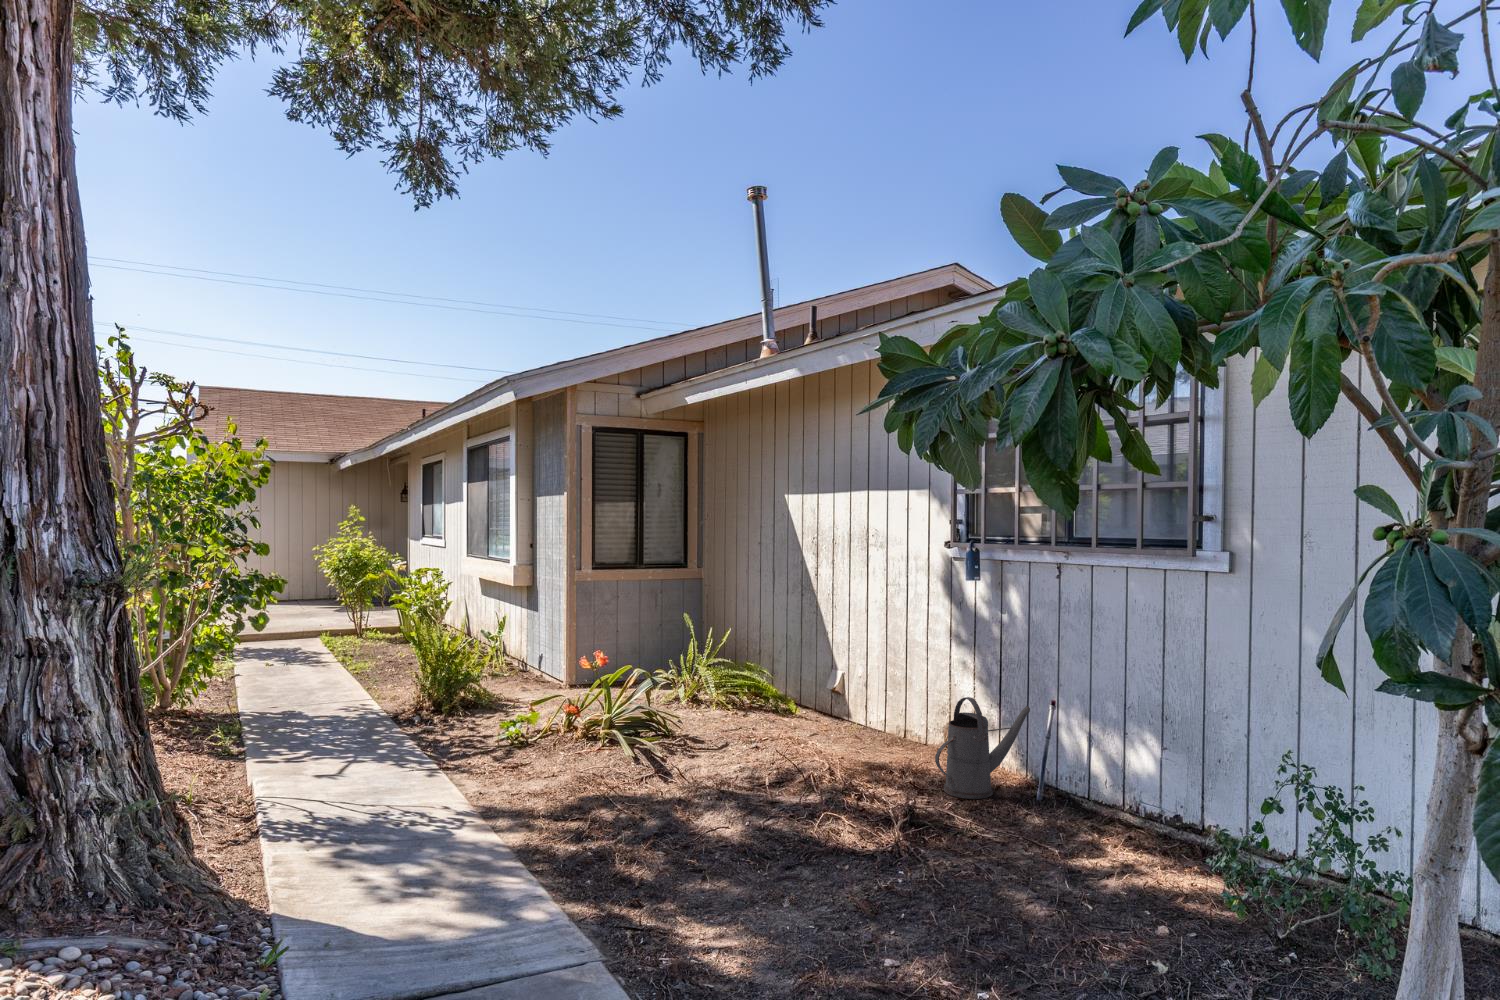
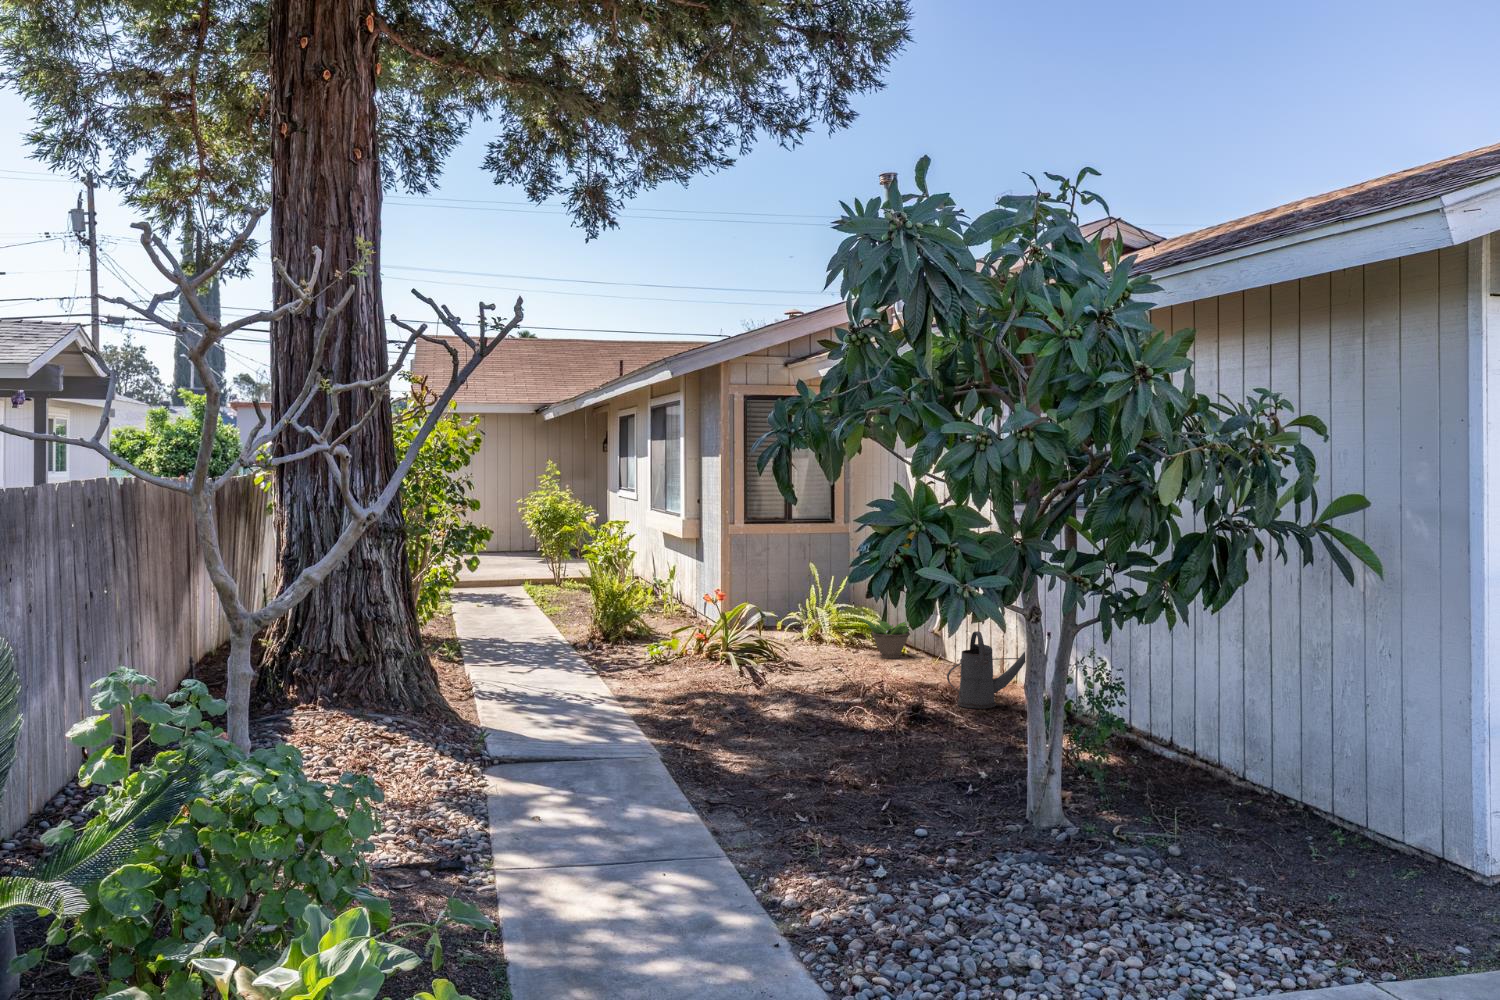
decorative plant: none [746,673,820,718] -> present [859,619,910,658]

